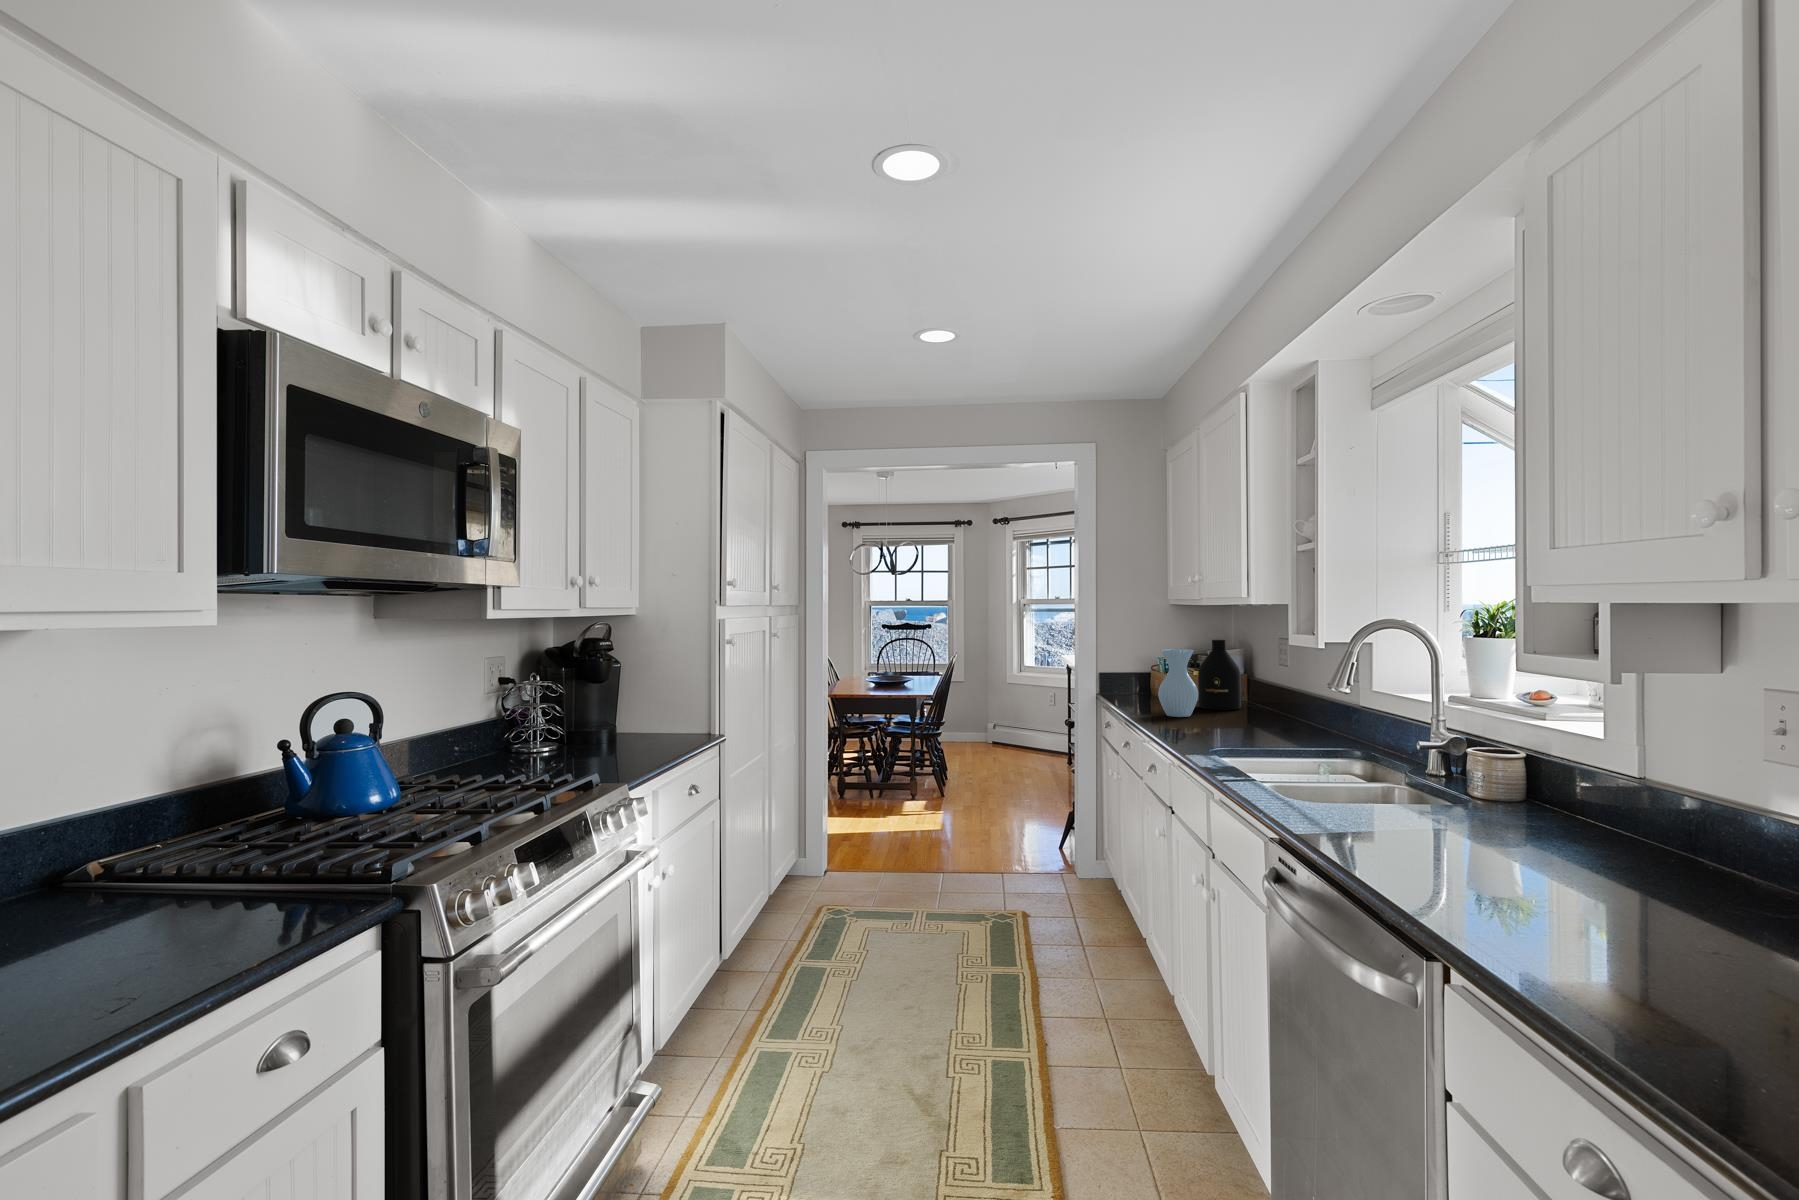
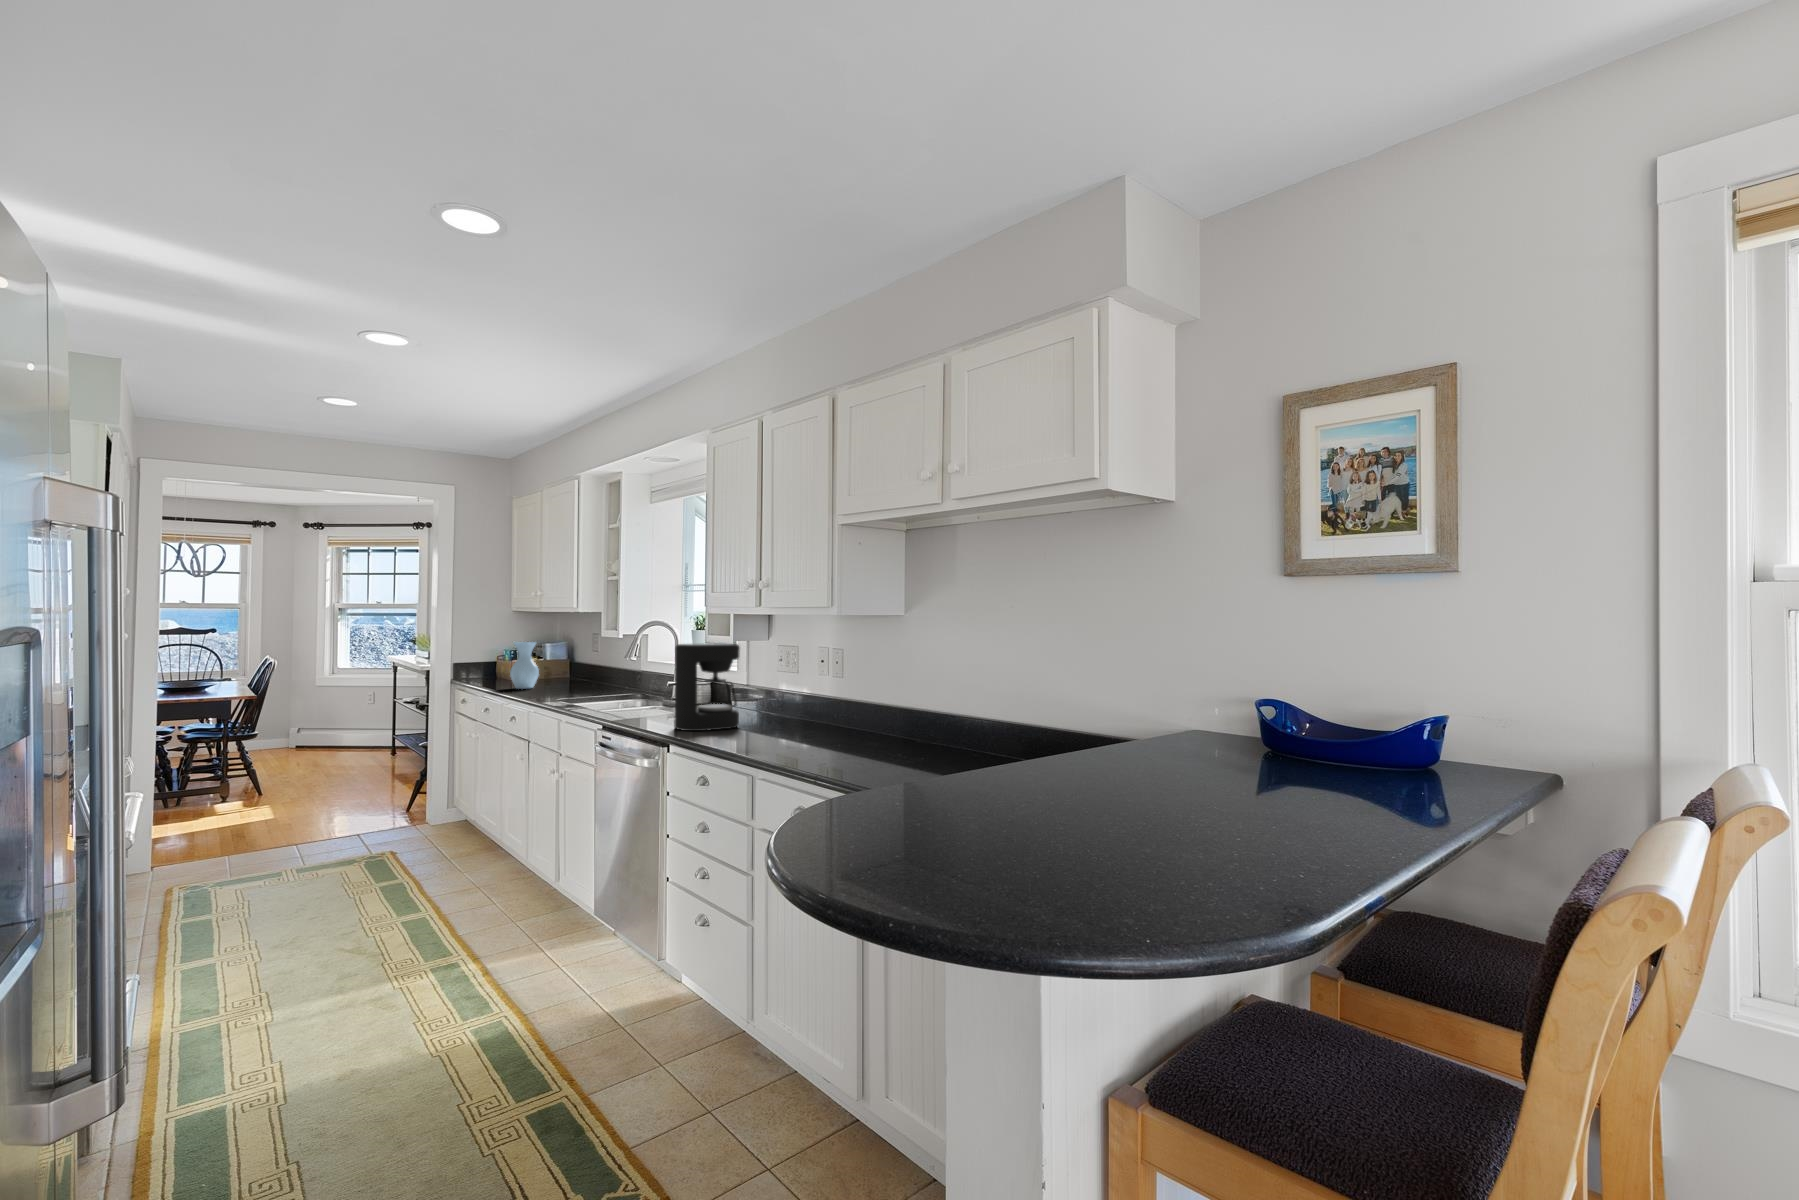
bottle: present [1198,640,1241,710] -> none [536,636,566,684]
coffee maker: none [1456,685,1676,943] -> present [675,643,740,731]

